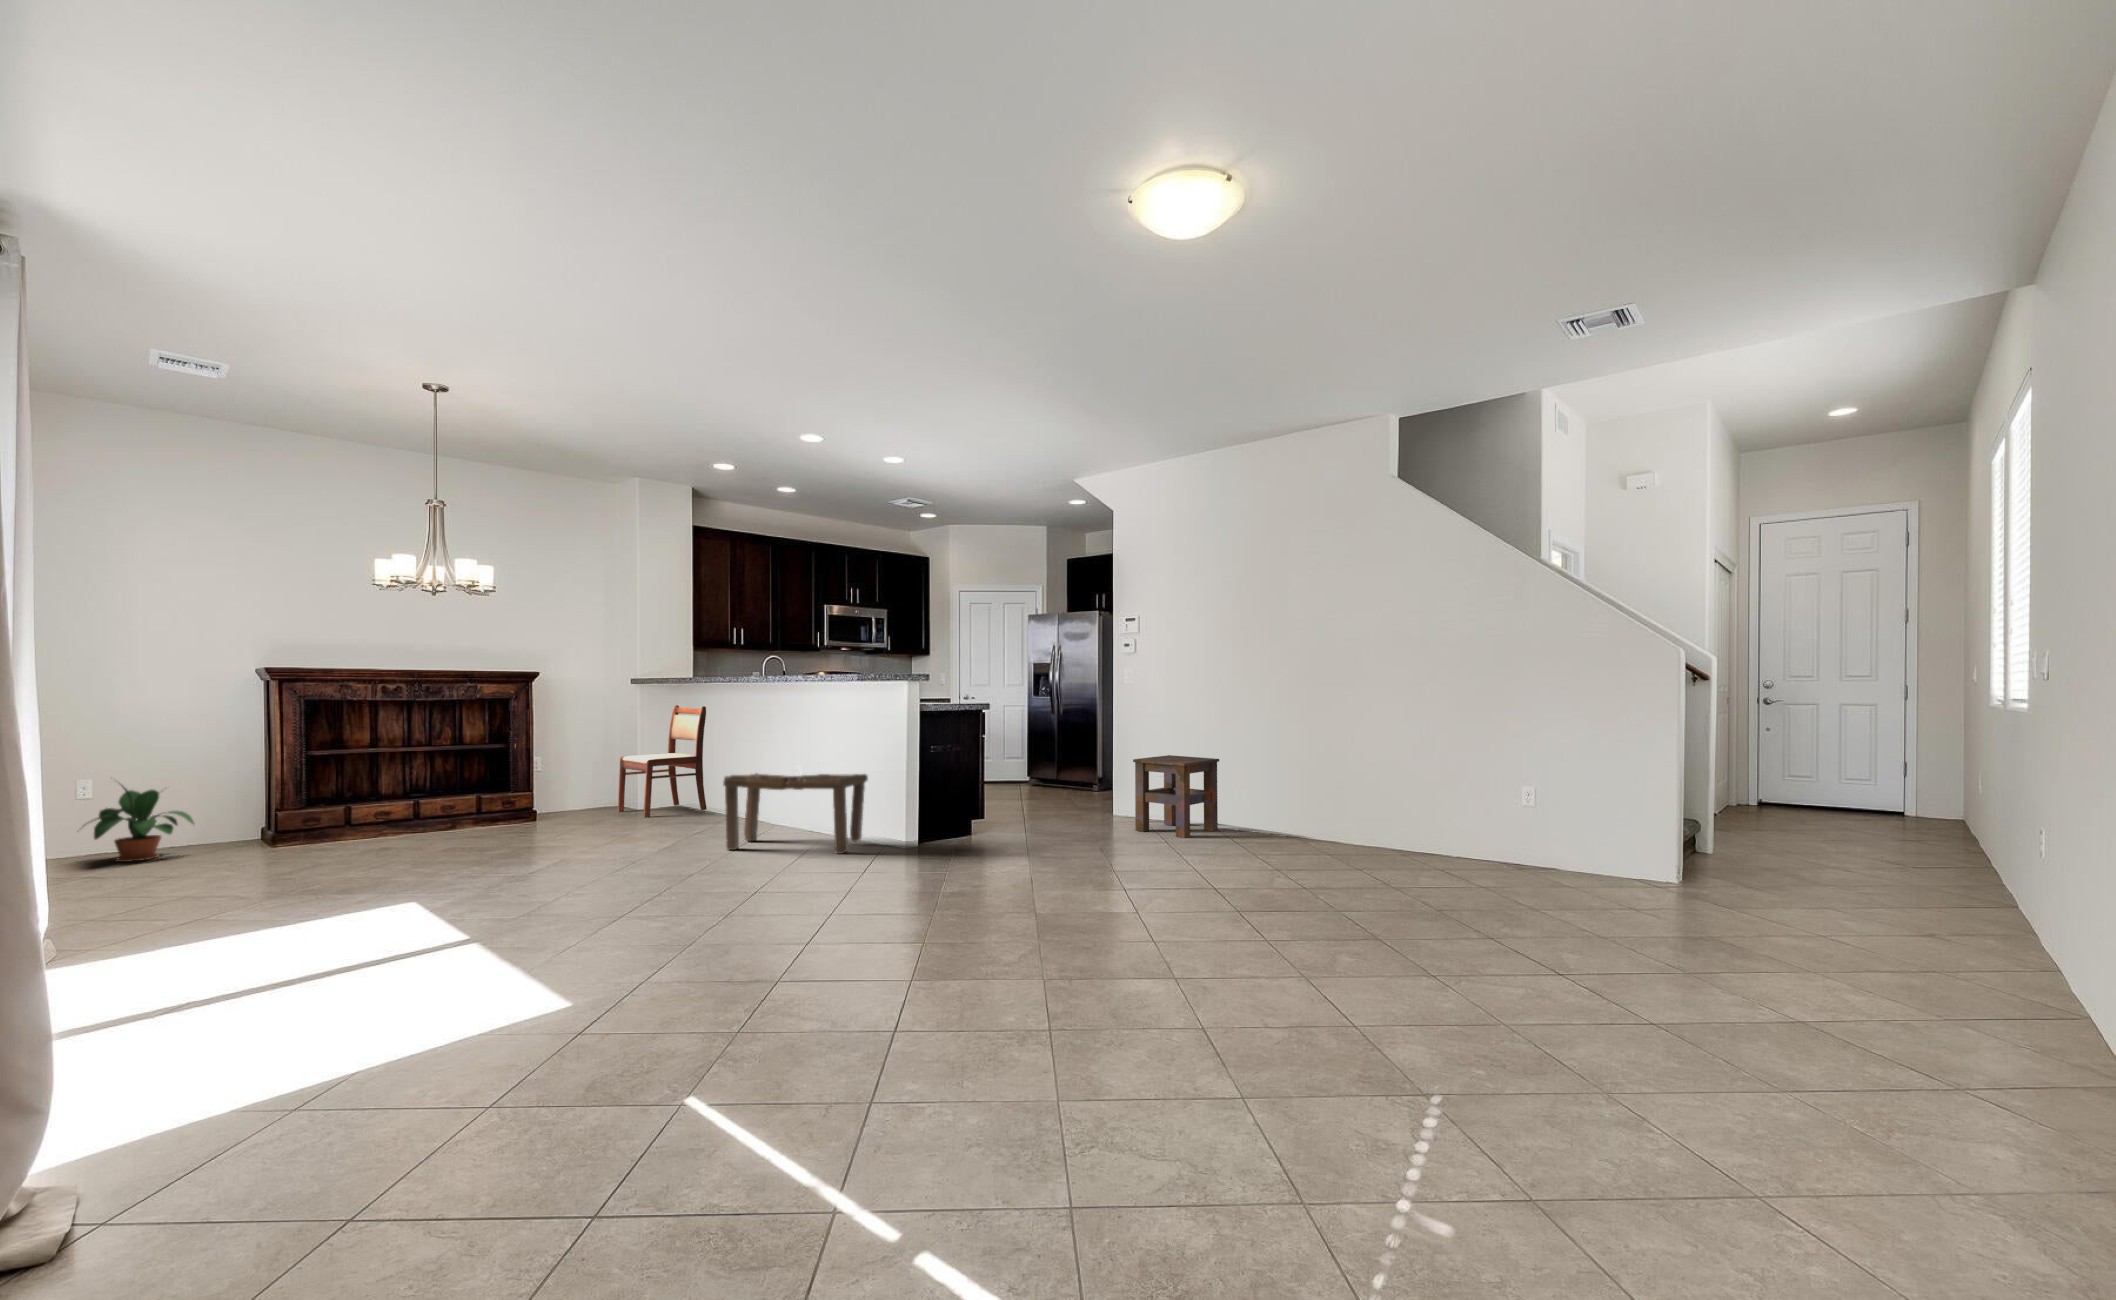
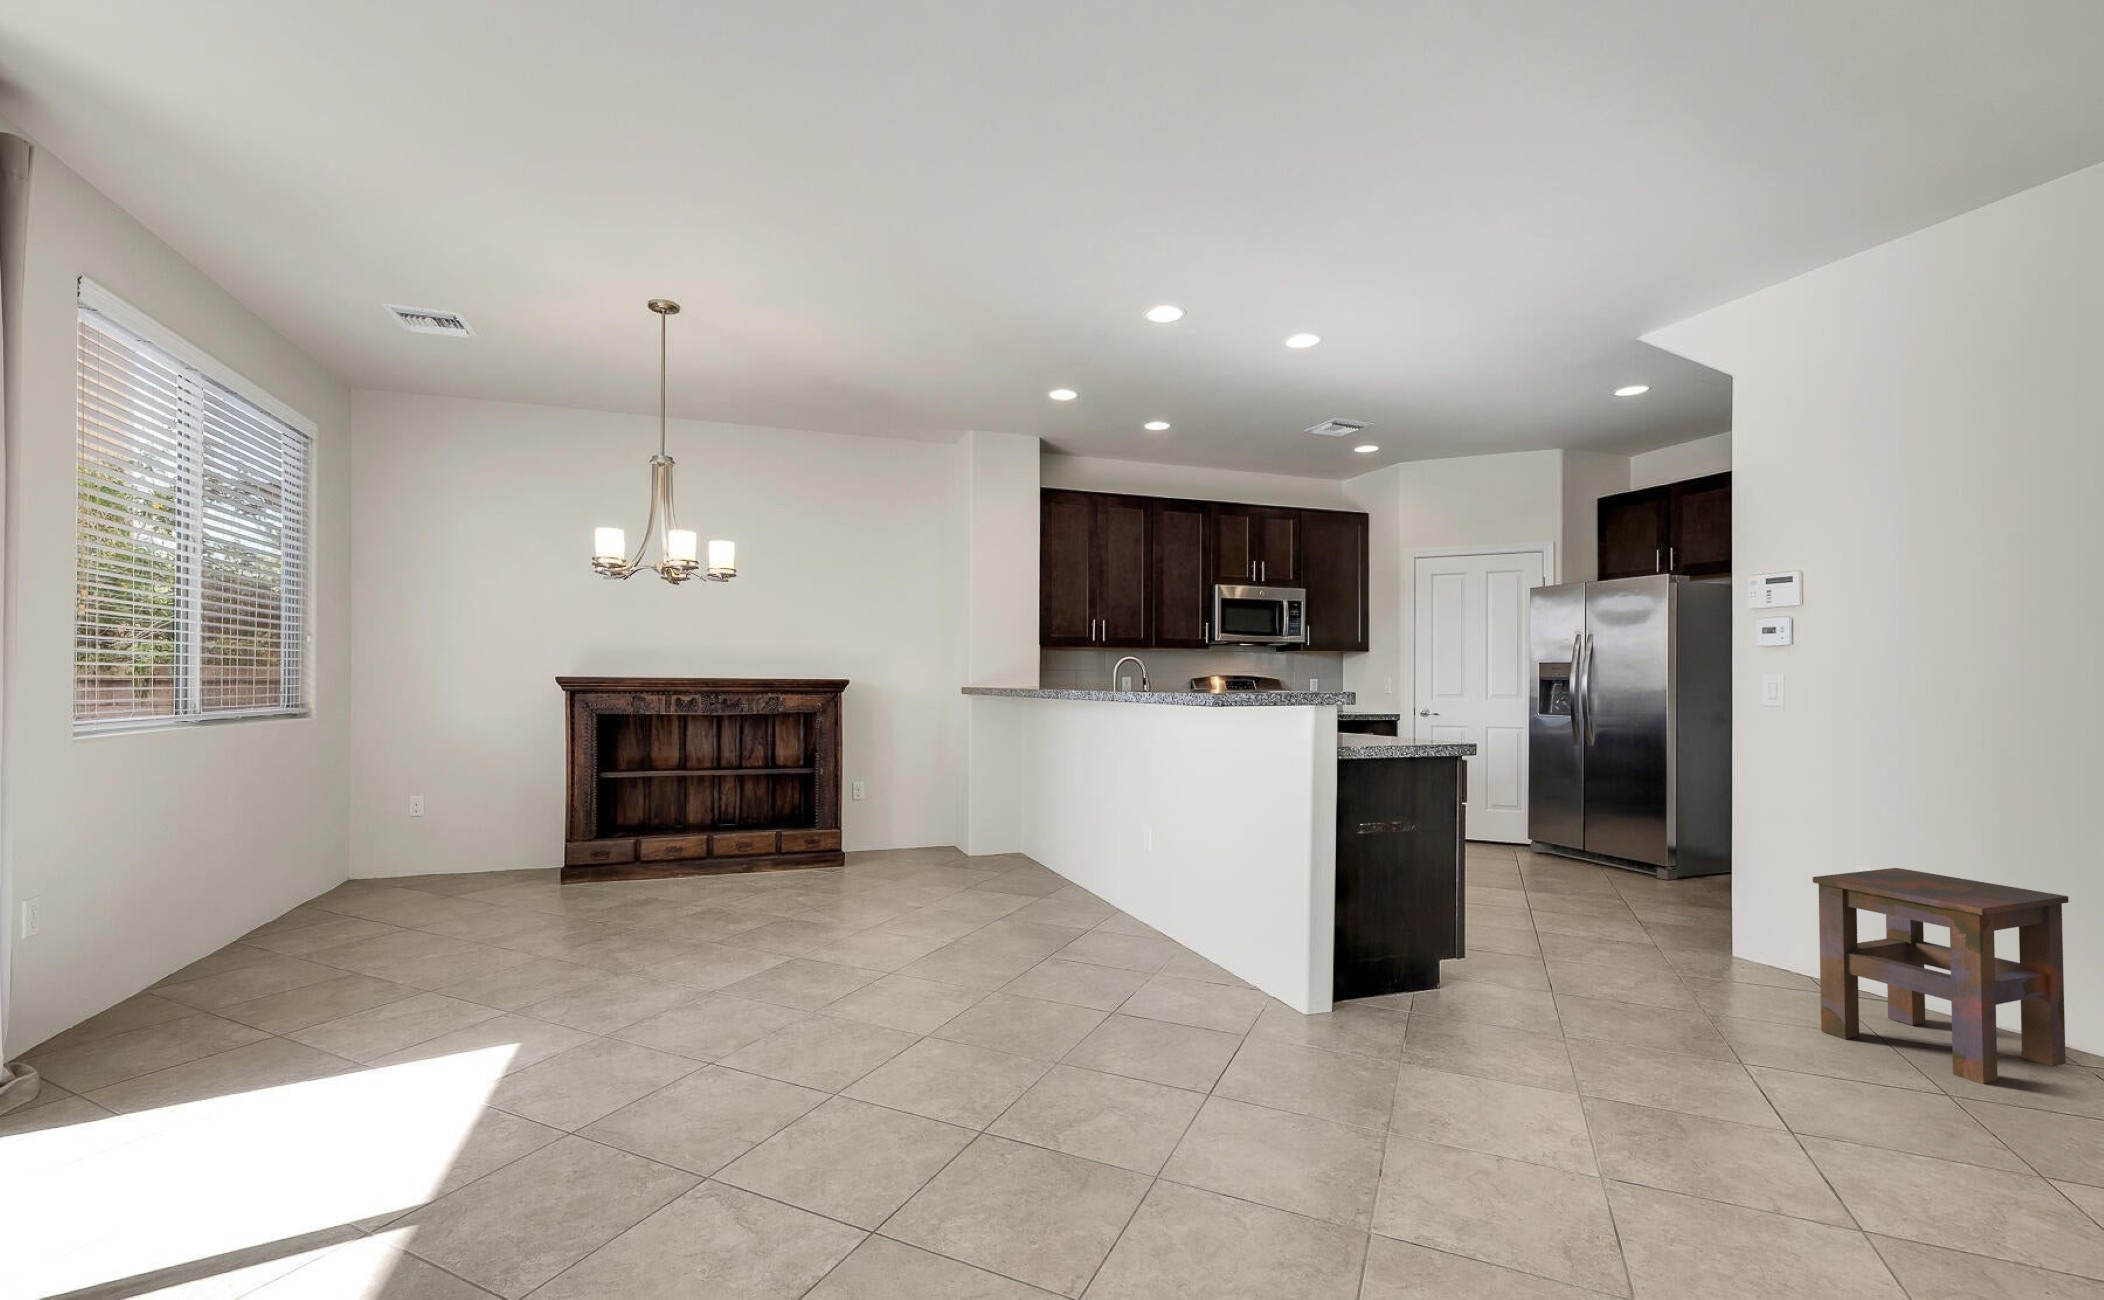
dining chair: present [618,705,707,817] -> none [940,723,1044,876]
bench: present [723,773,868,854] -> none [1015,843,1244,1013]
potted plant: present [90,785,194,862] -> none [394,796,494,891]

